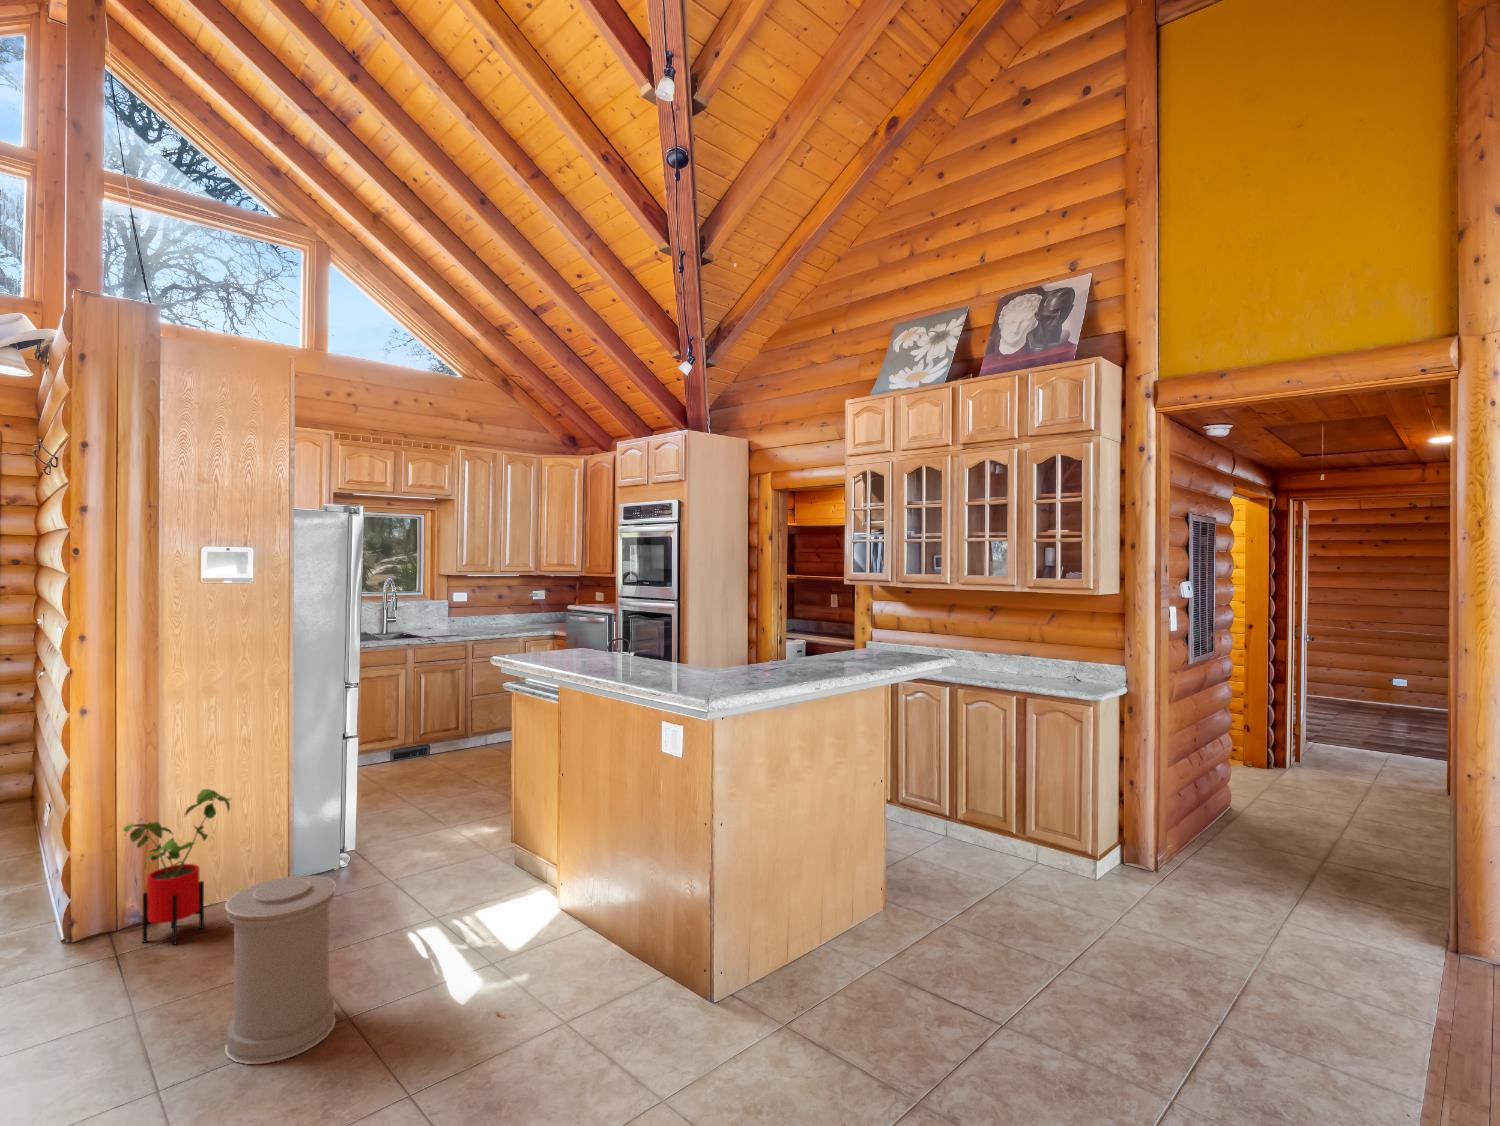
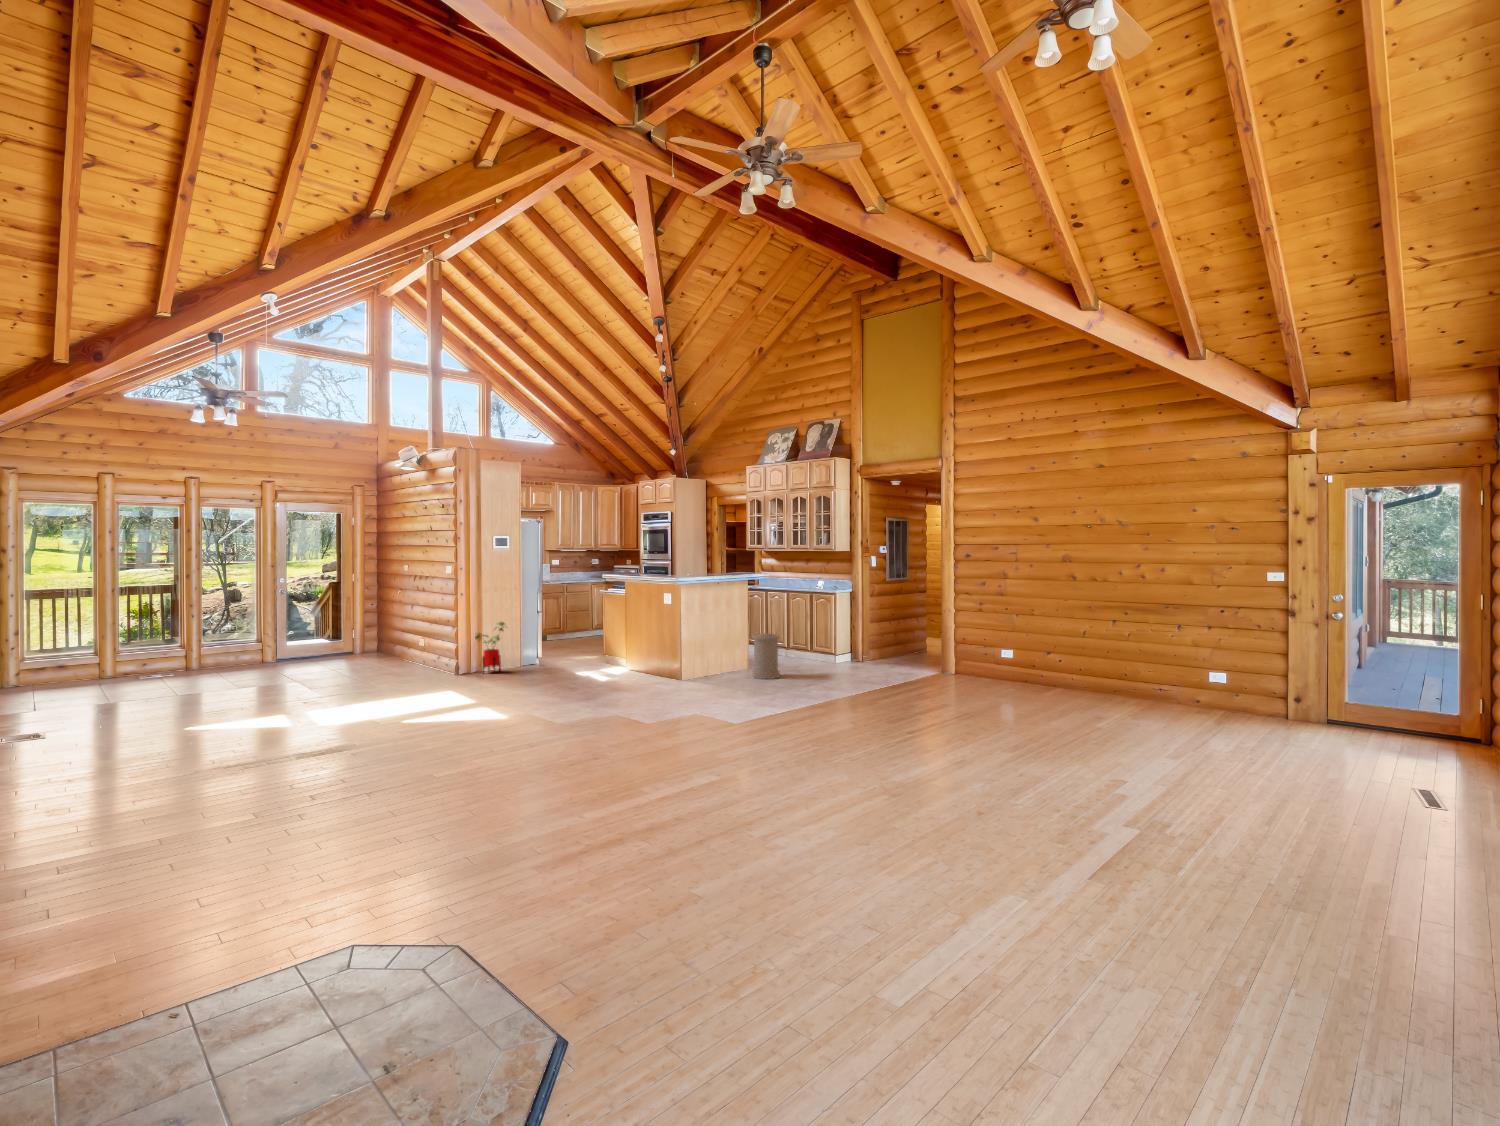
trash can: present [225,875,336,1064] -> present [752,633,780,679]

